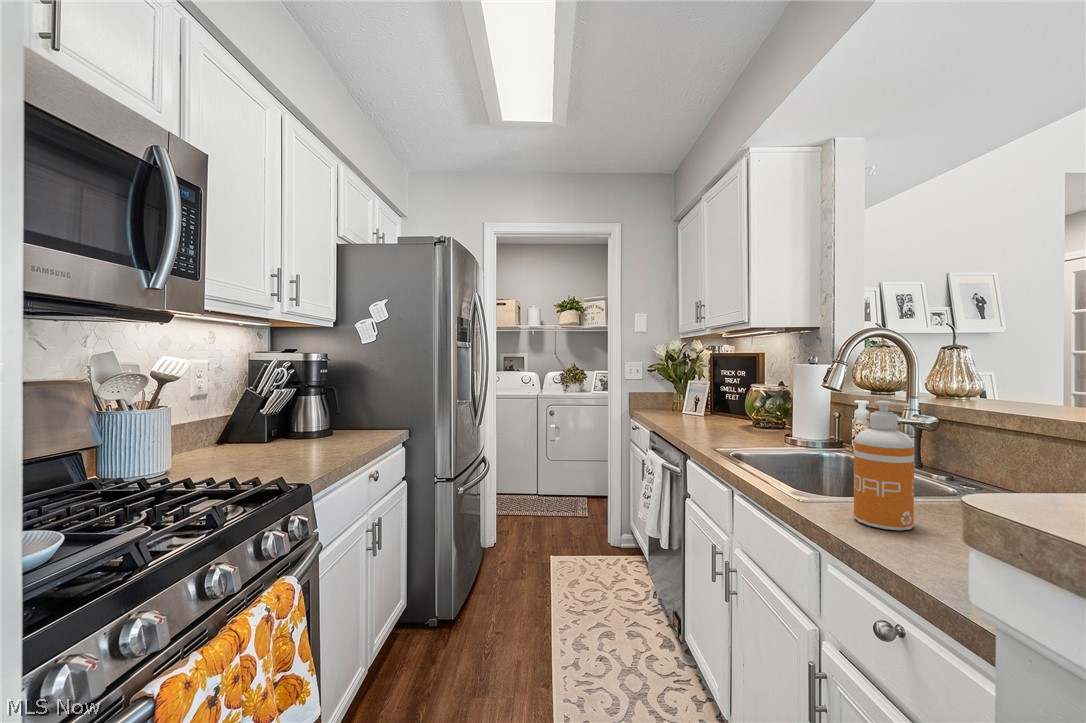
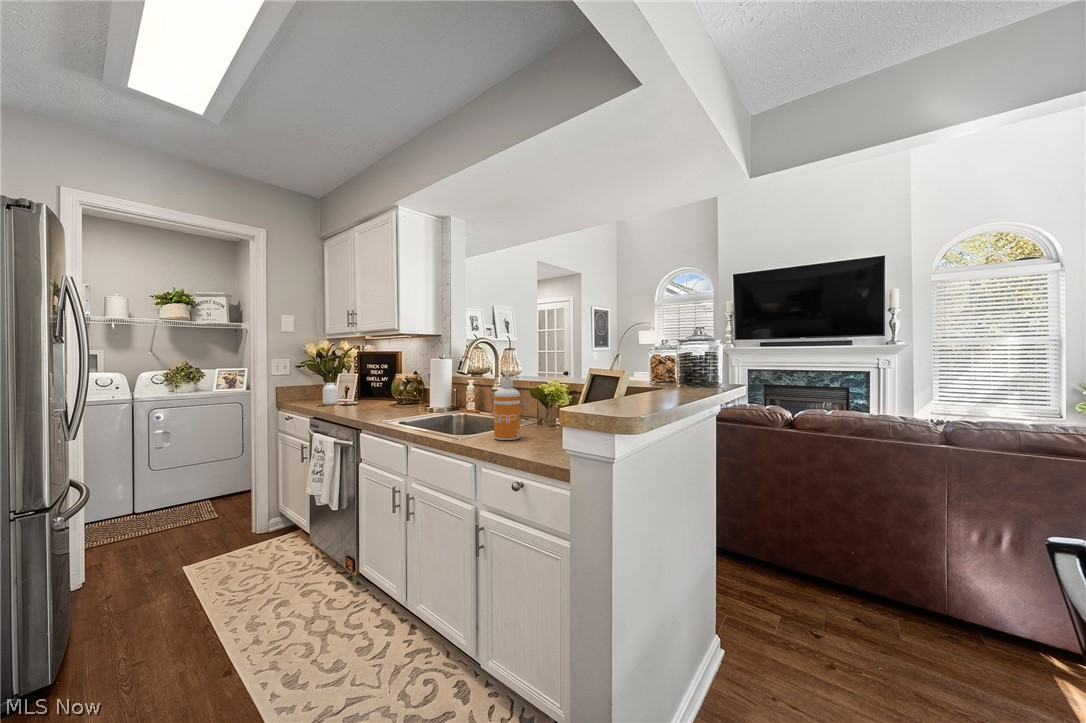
jar: none [663,391,708,420] -> present [317,383,358,406]

